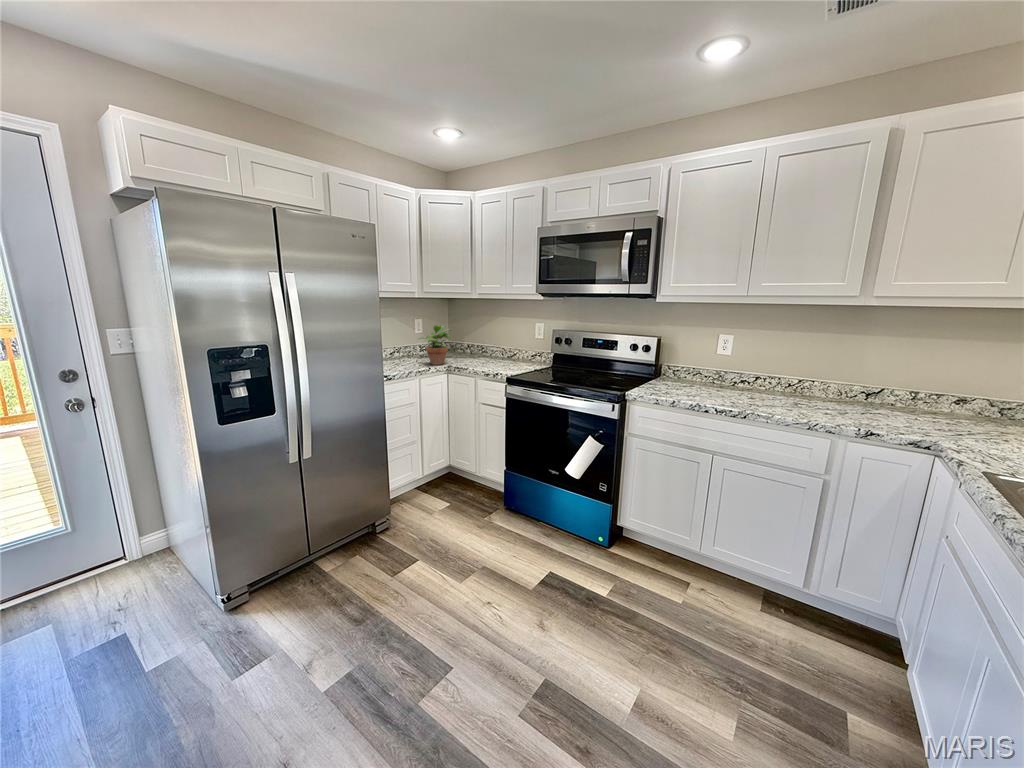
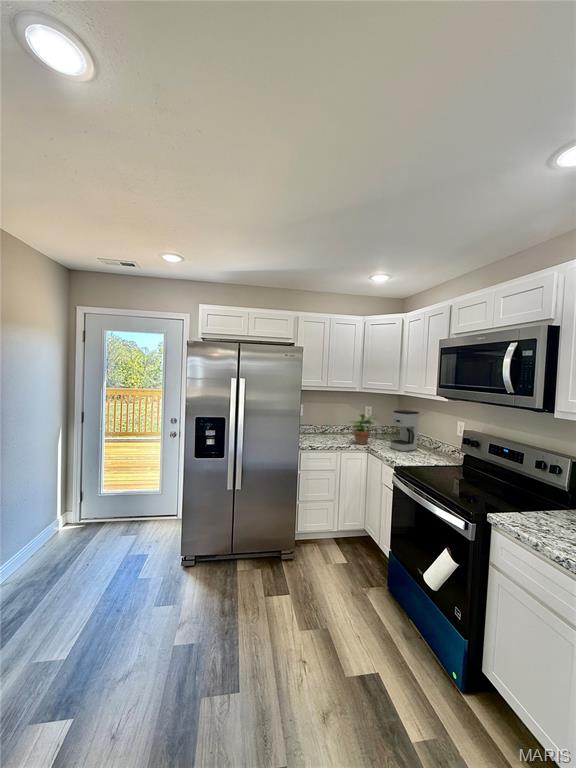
coffee maker: none [473,317,500,364] -> present [390,410,419,452]

